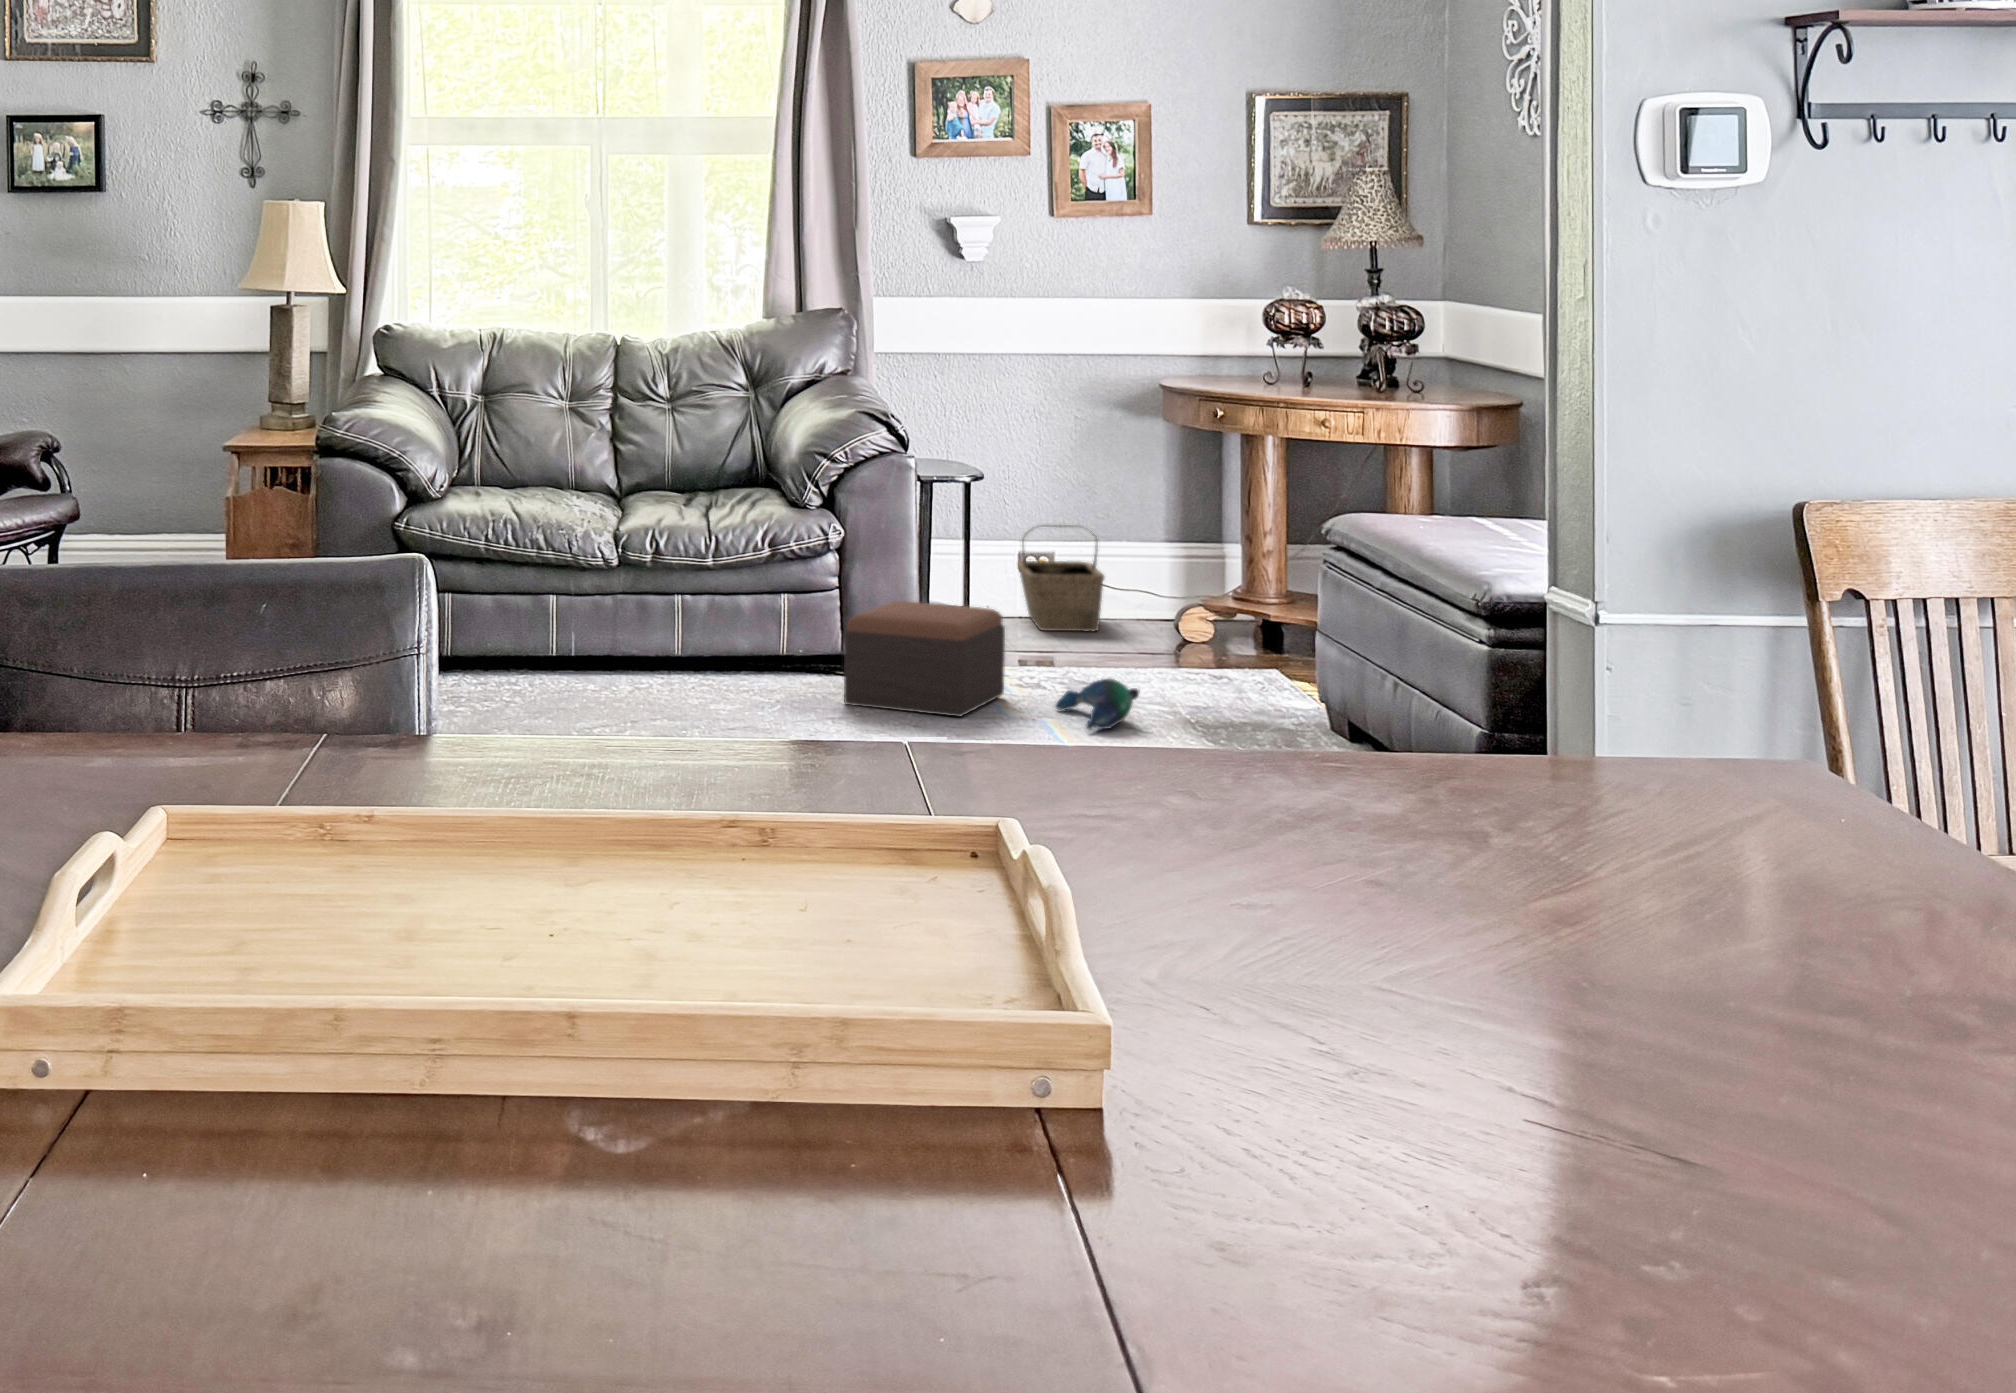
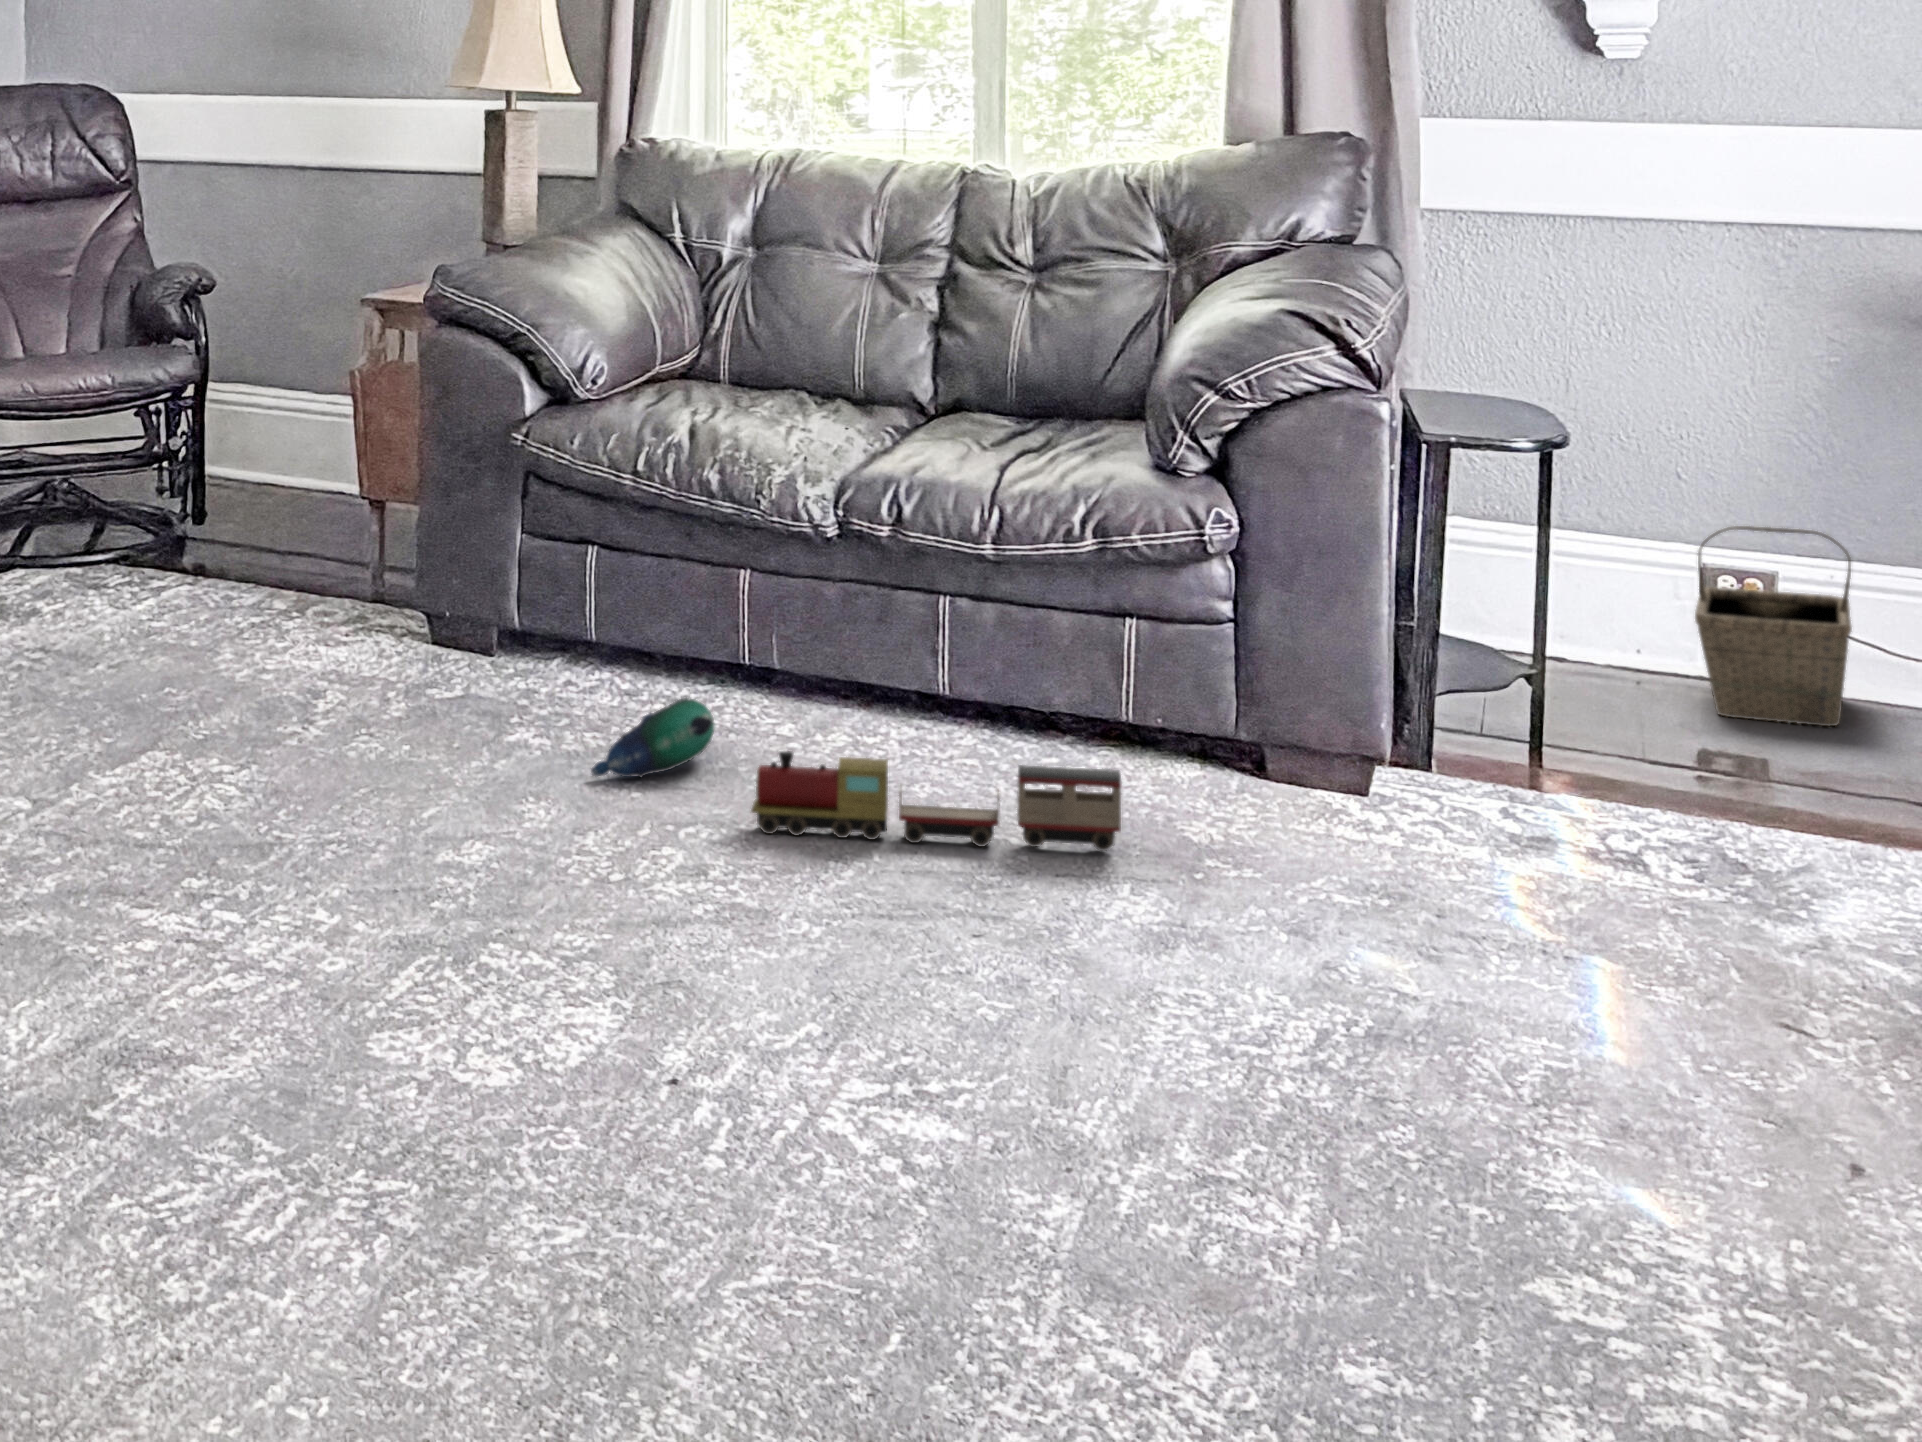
footstool: present [844,601,1005,717] -> none [1176,653,1512,886]
toy train: none [630,669,832,723] -> present [751,751,1121,851]
plush toy: present [1055,679,1140,730] -> present [591,698,714,777]

